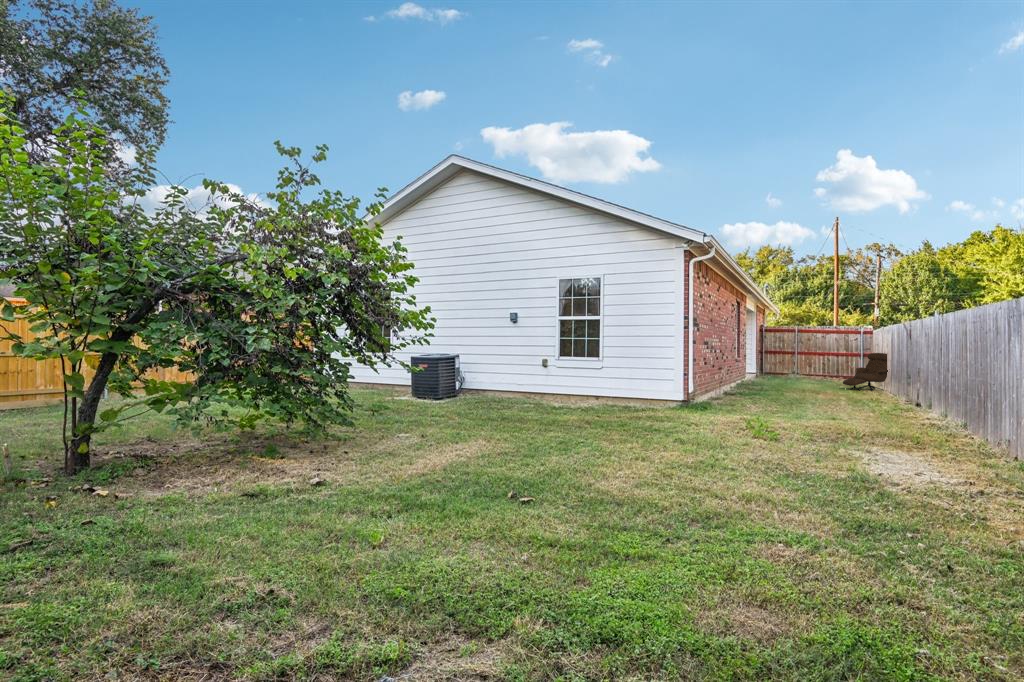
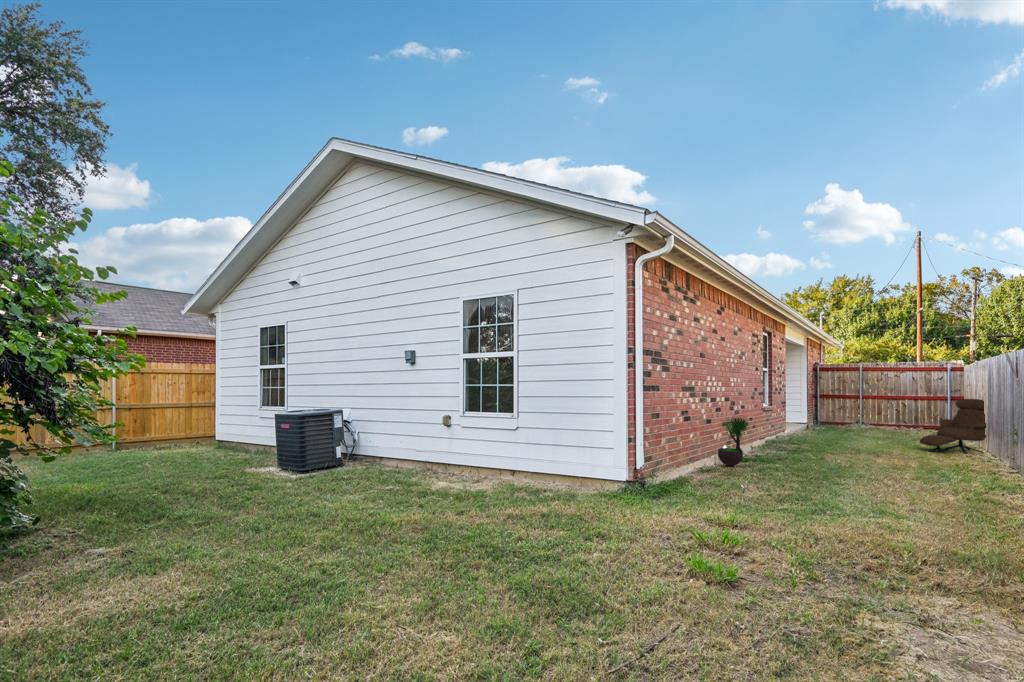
potted tree: none [718,361,741,397] -> present [718,415,749,466]

